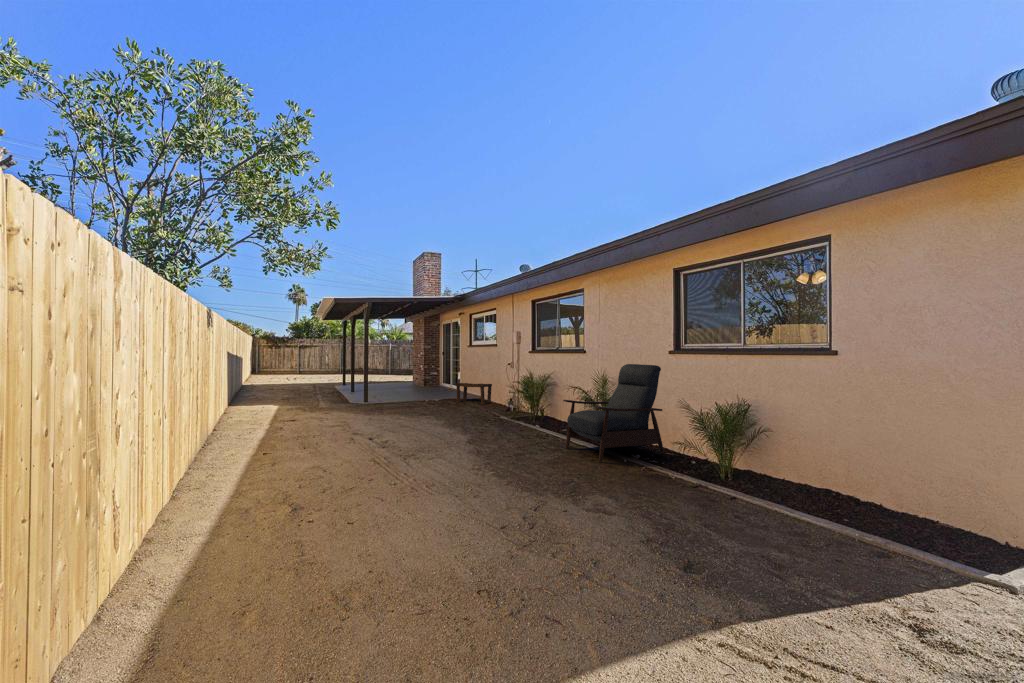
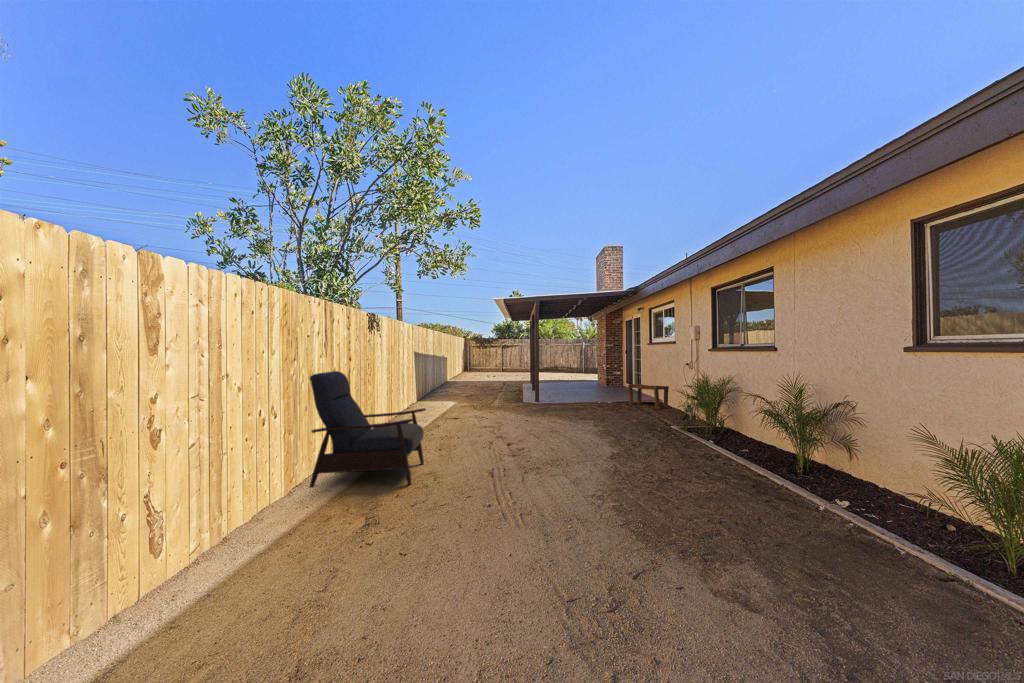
chair: present [563,364,664,463] -> present [310,371,426,488]

